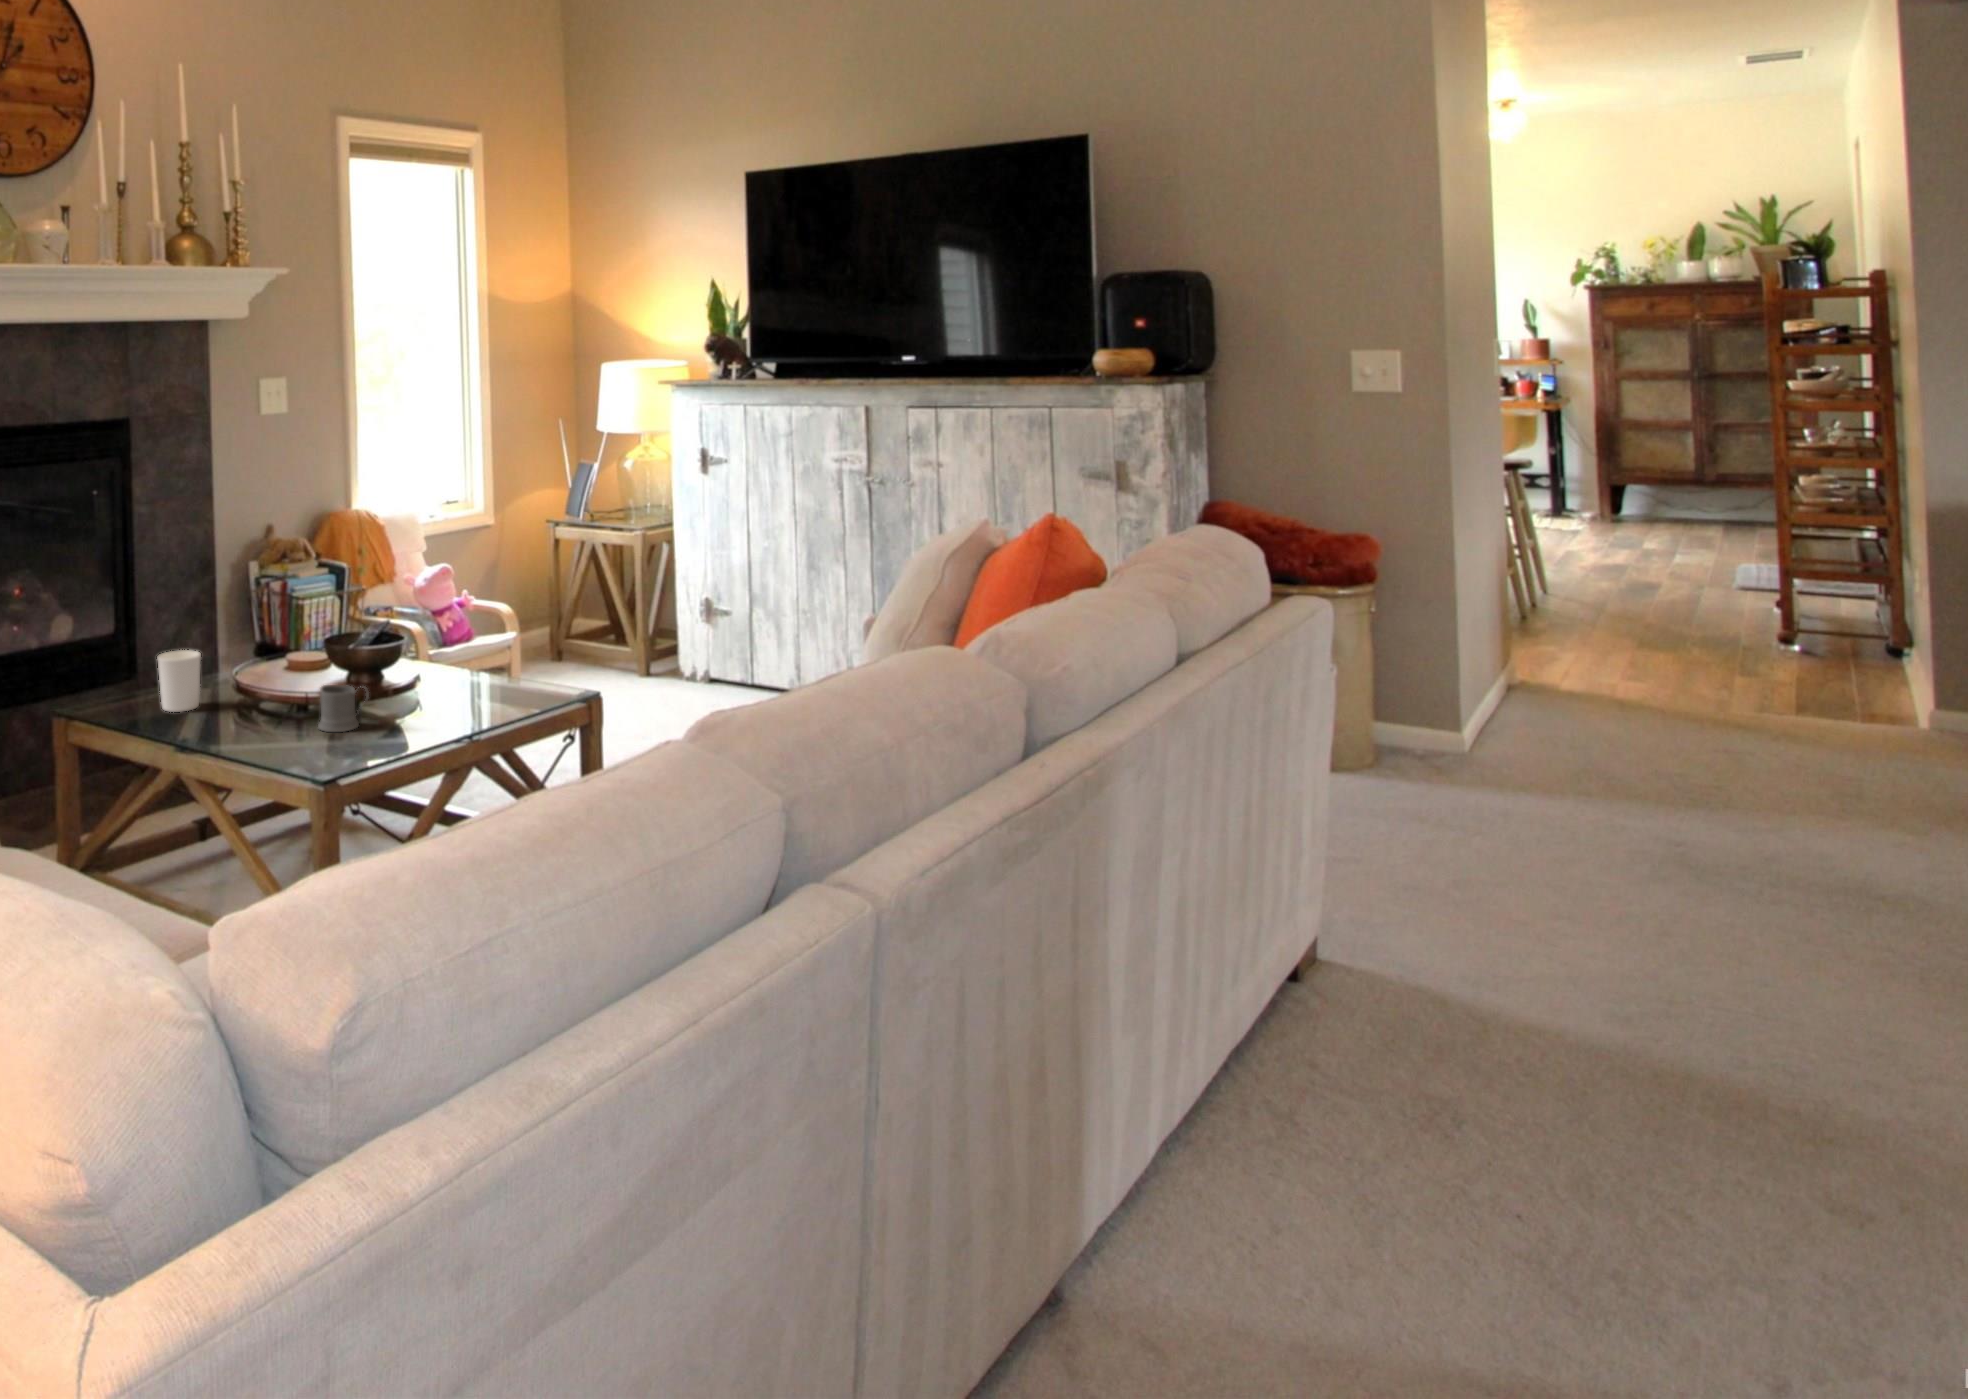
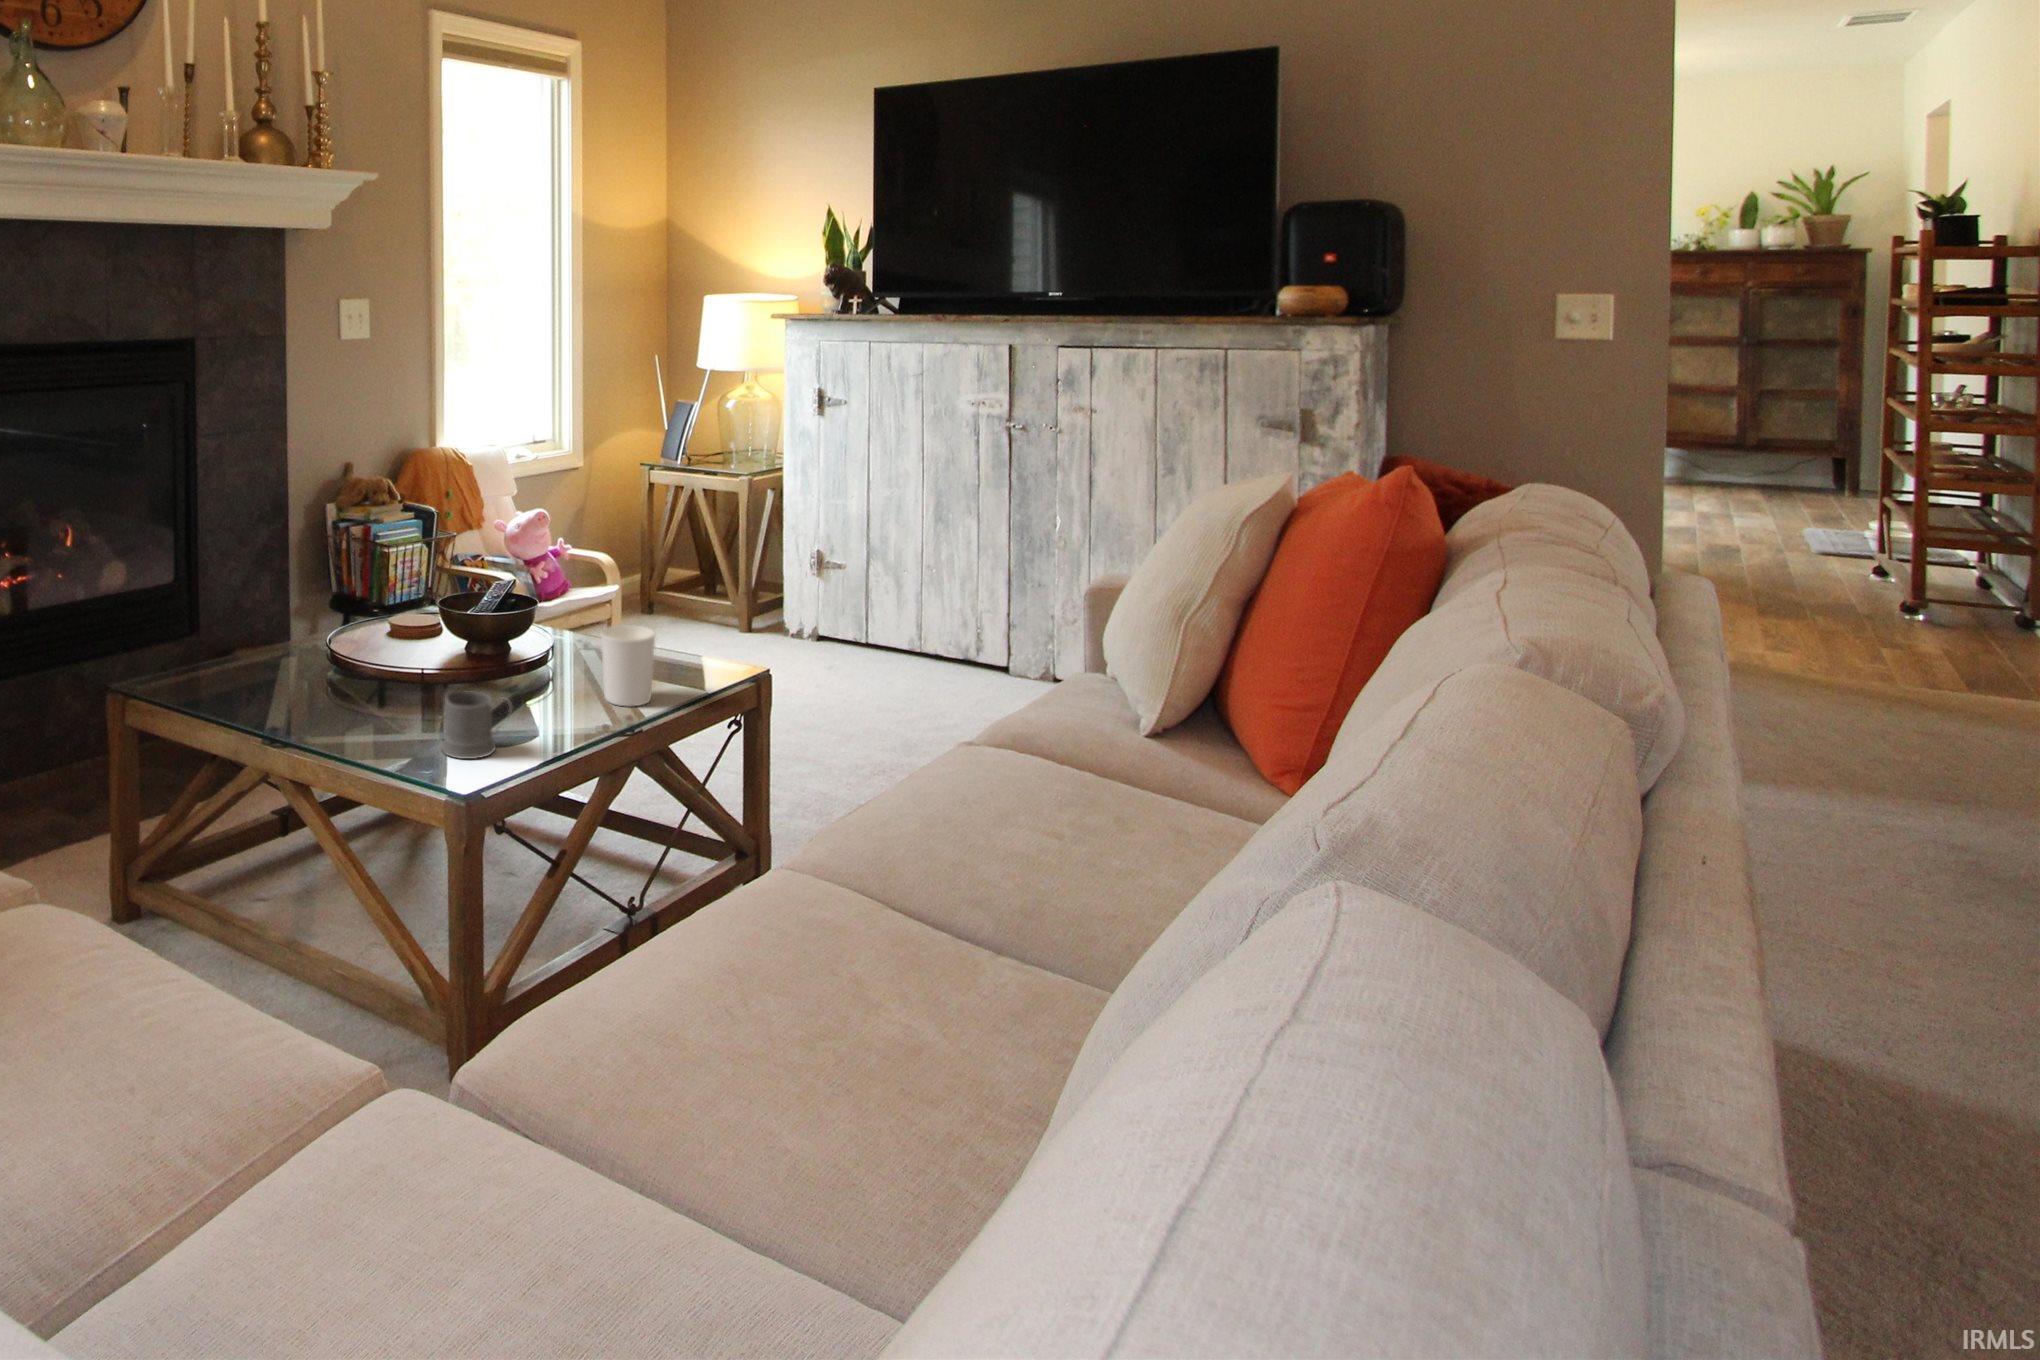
candle holder: present [157,650,201,712] -> present [600,625,655,706]

